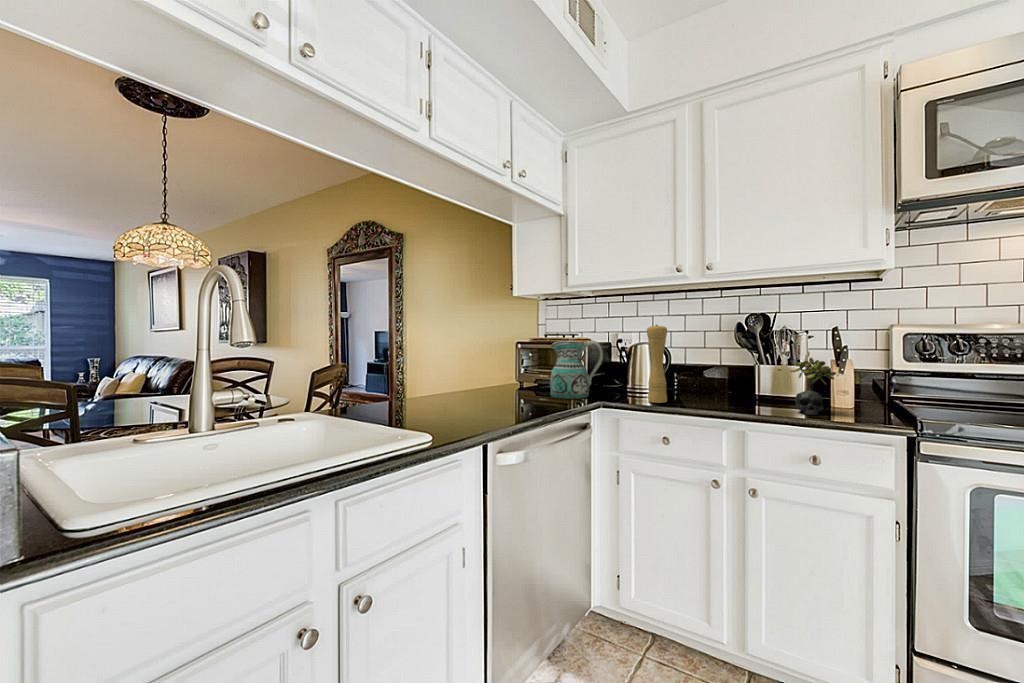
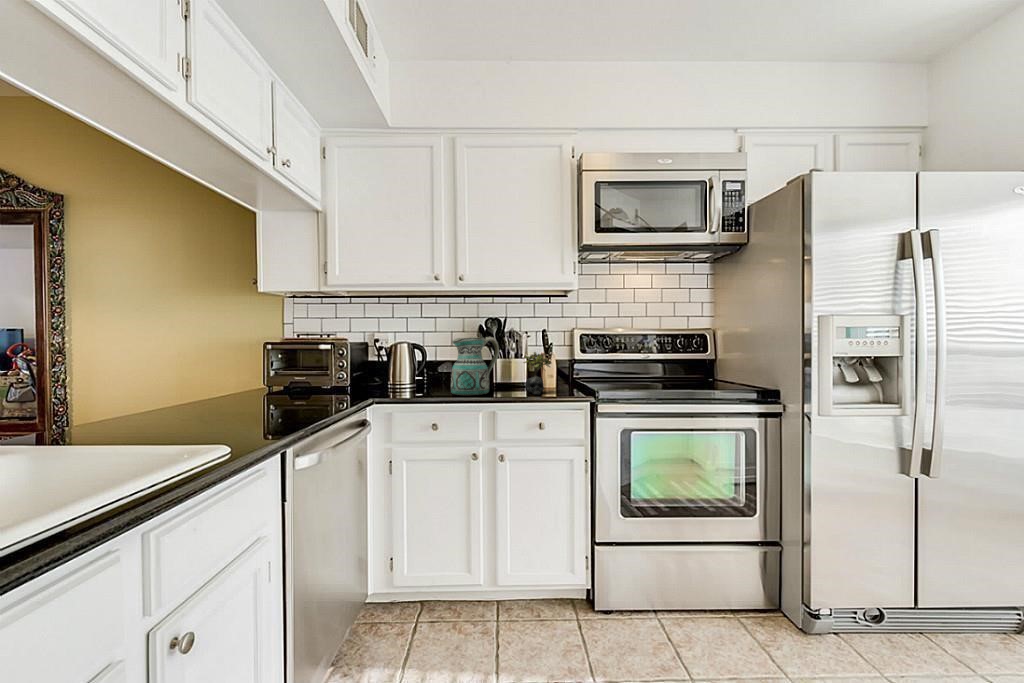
pepper mill: present [647,325,667,403] -> none [413,326,431,395]
ceramic pitcher: present [550,340,603,399] -> present [451,337,499,395]

